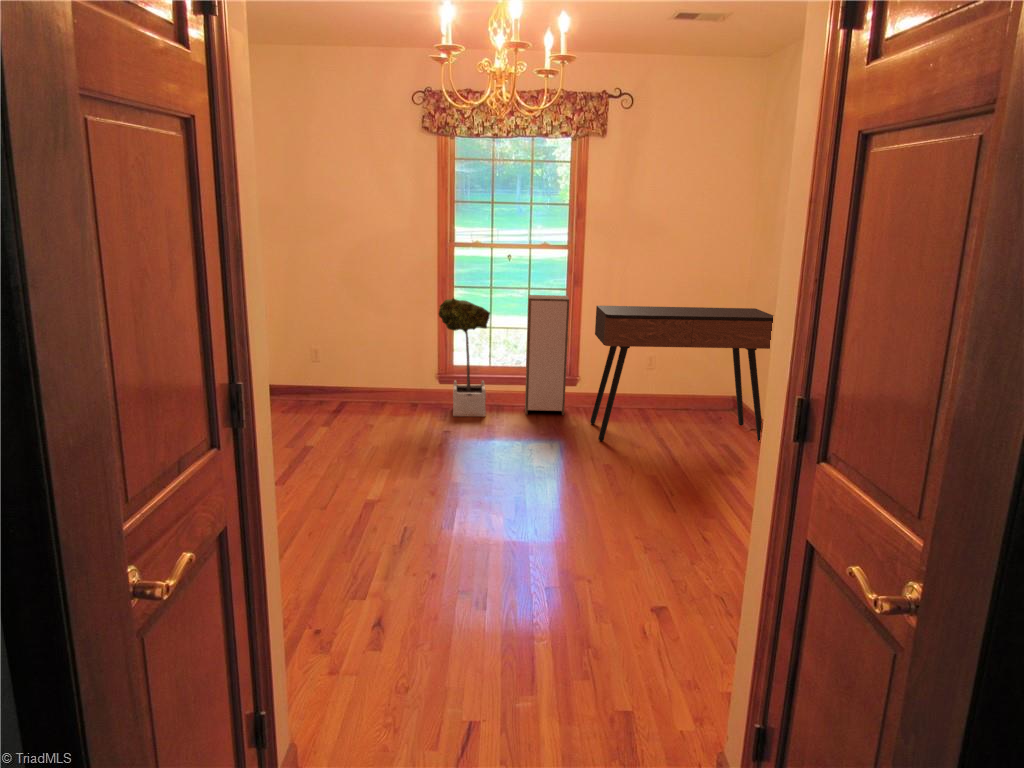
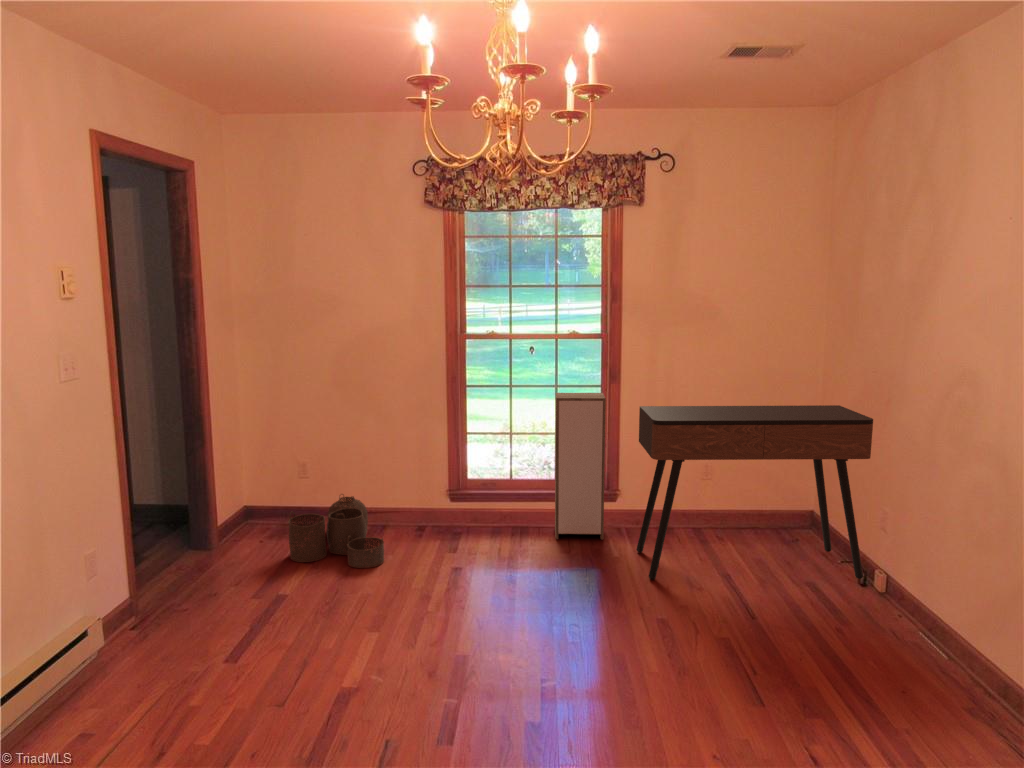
potted tree: present [439,298,490,416] -> none [447,400,510,543]
woven basket: none [308,376,387,431] -> present [288,496,384,568]

